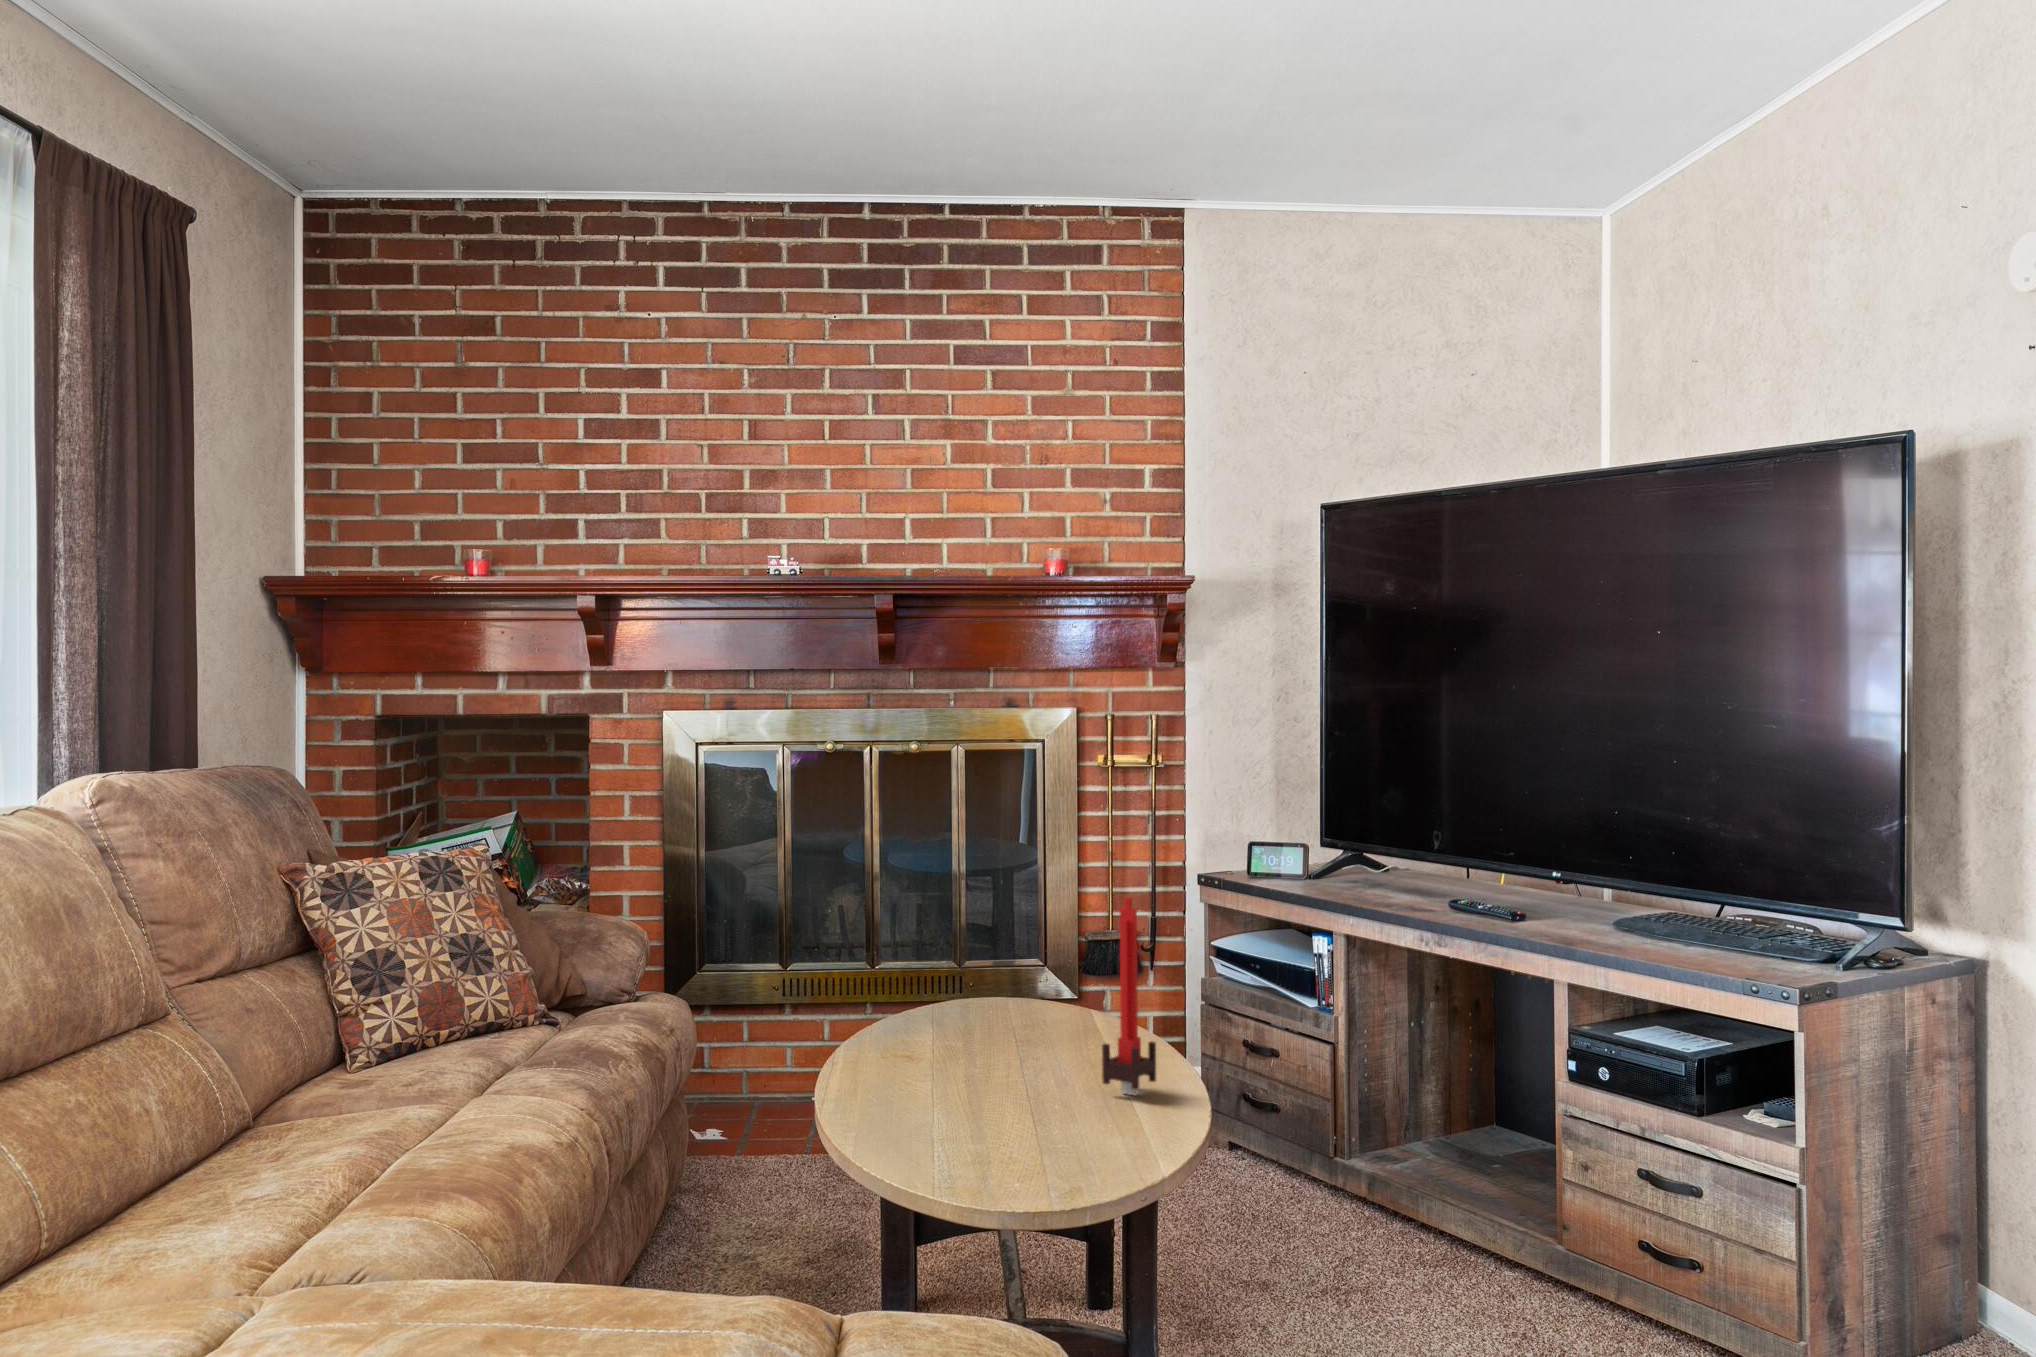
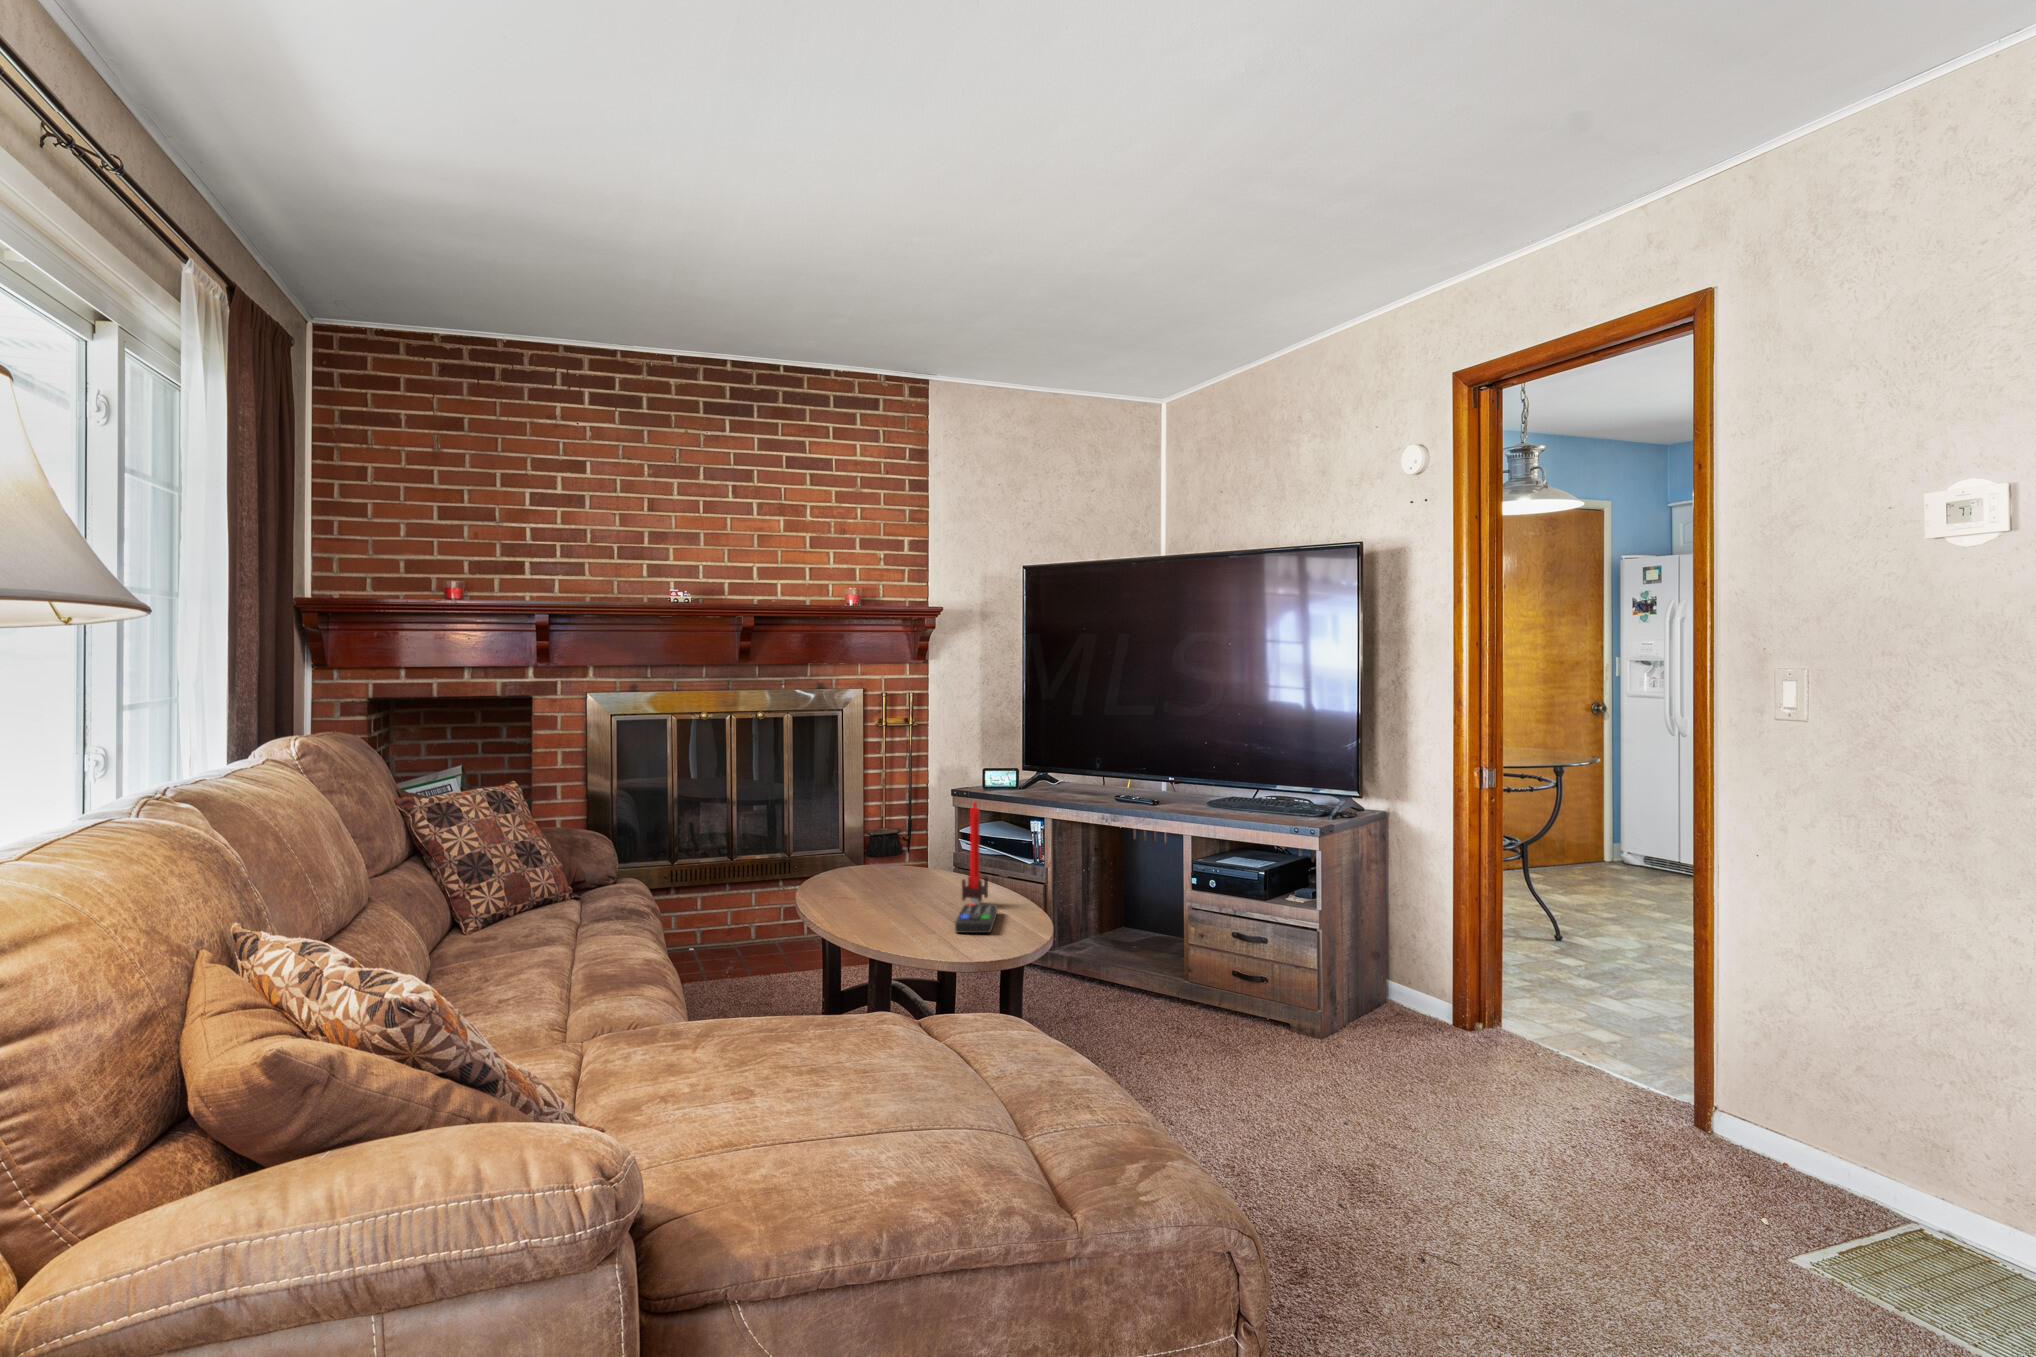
remote control: none [1046,1092,1159,1161] -> present [955,903,997,933]

